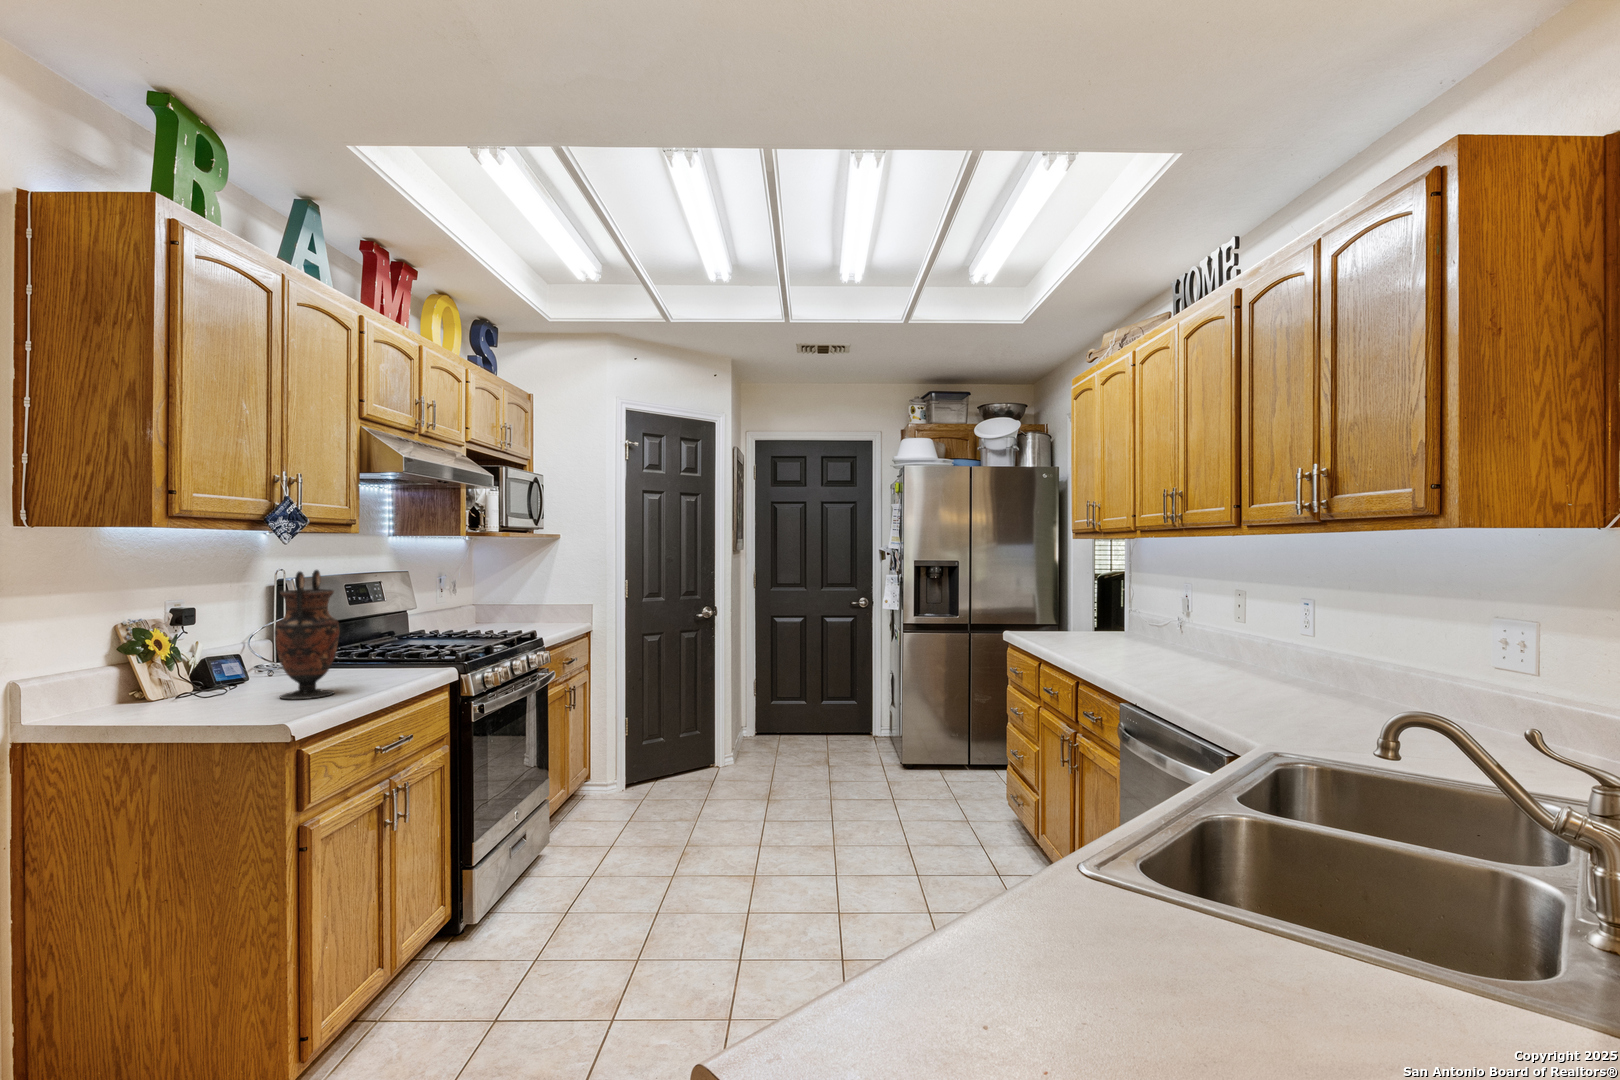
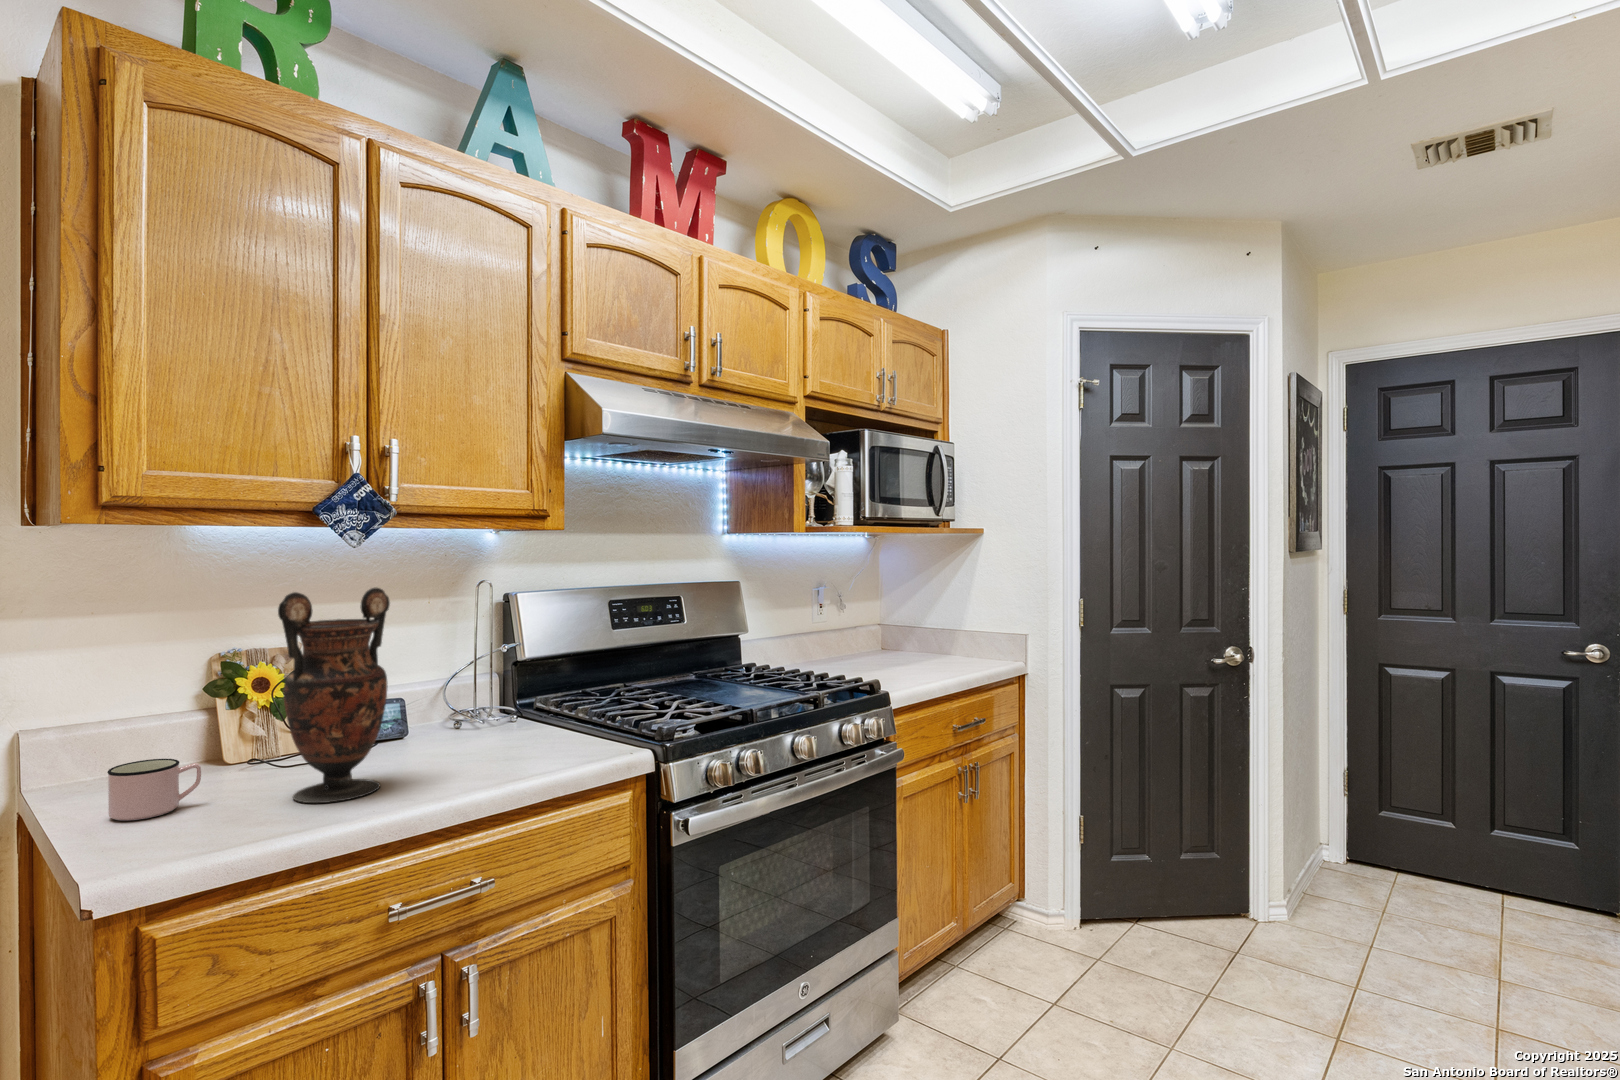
mug: none [177,680,227,716] -> present [107,759,201,820]

